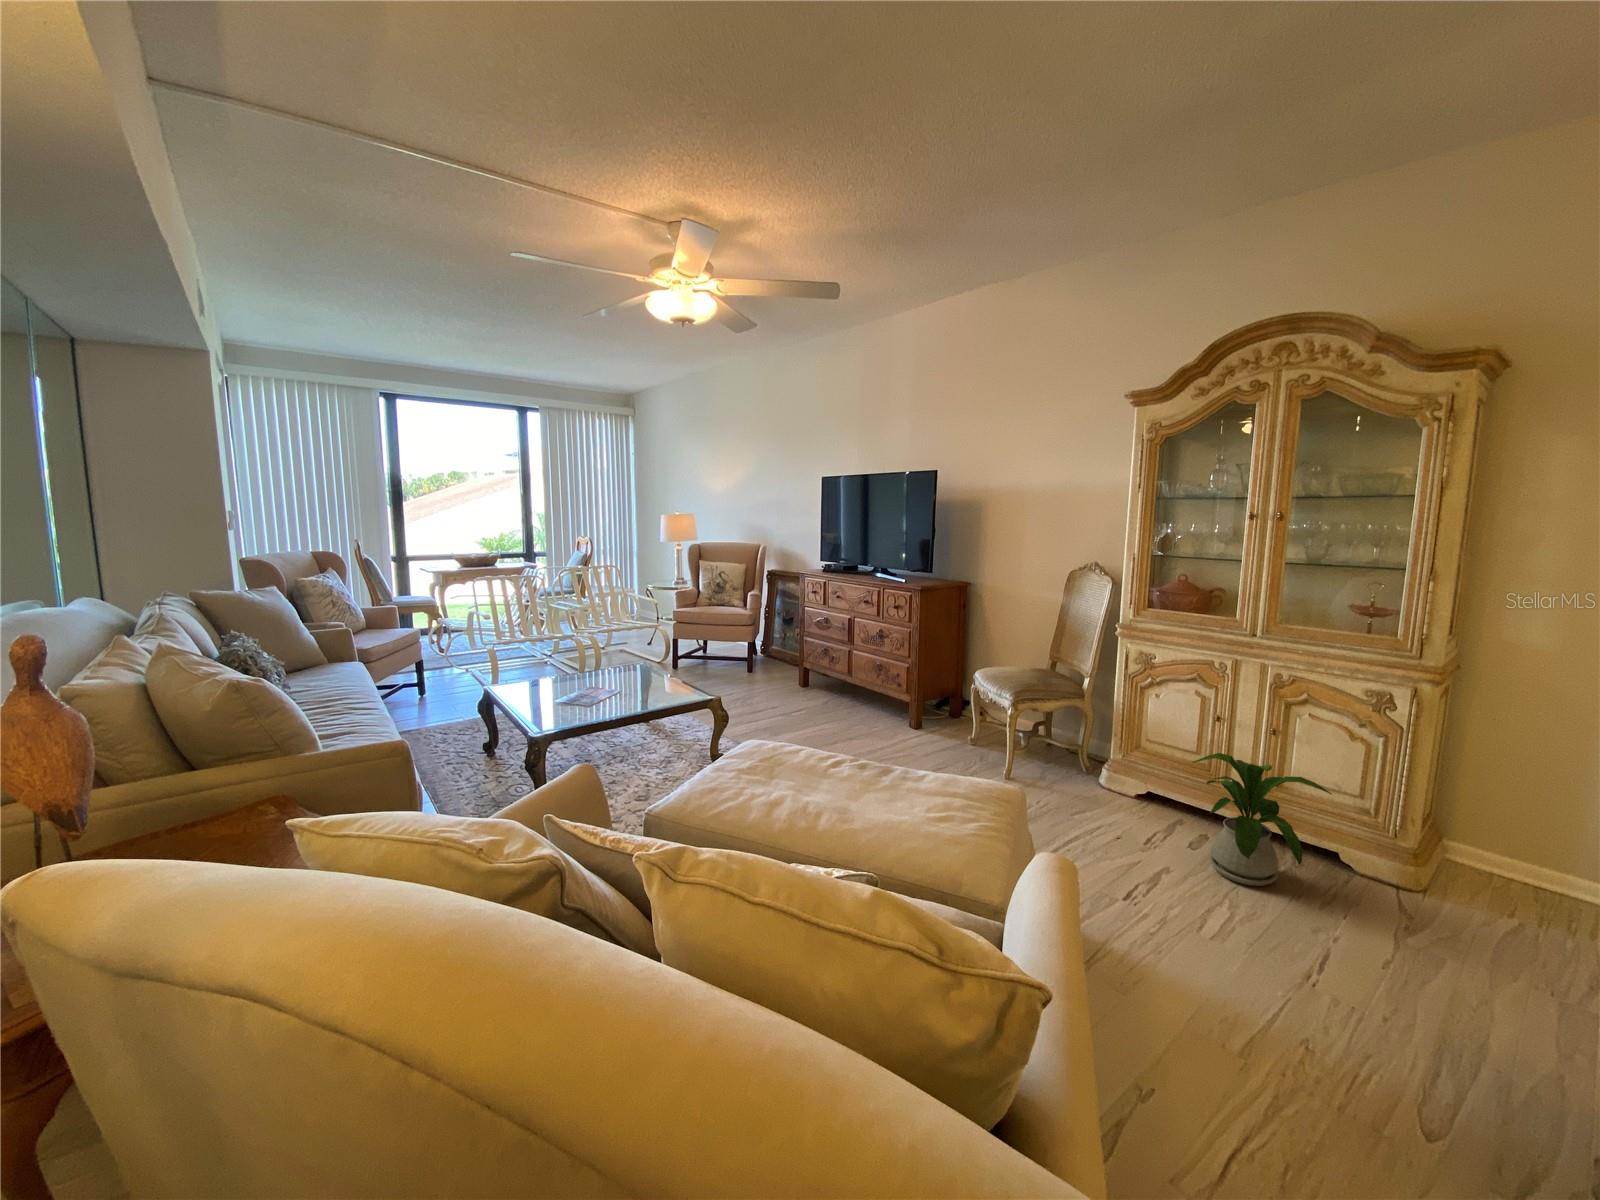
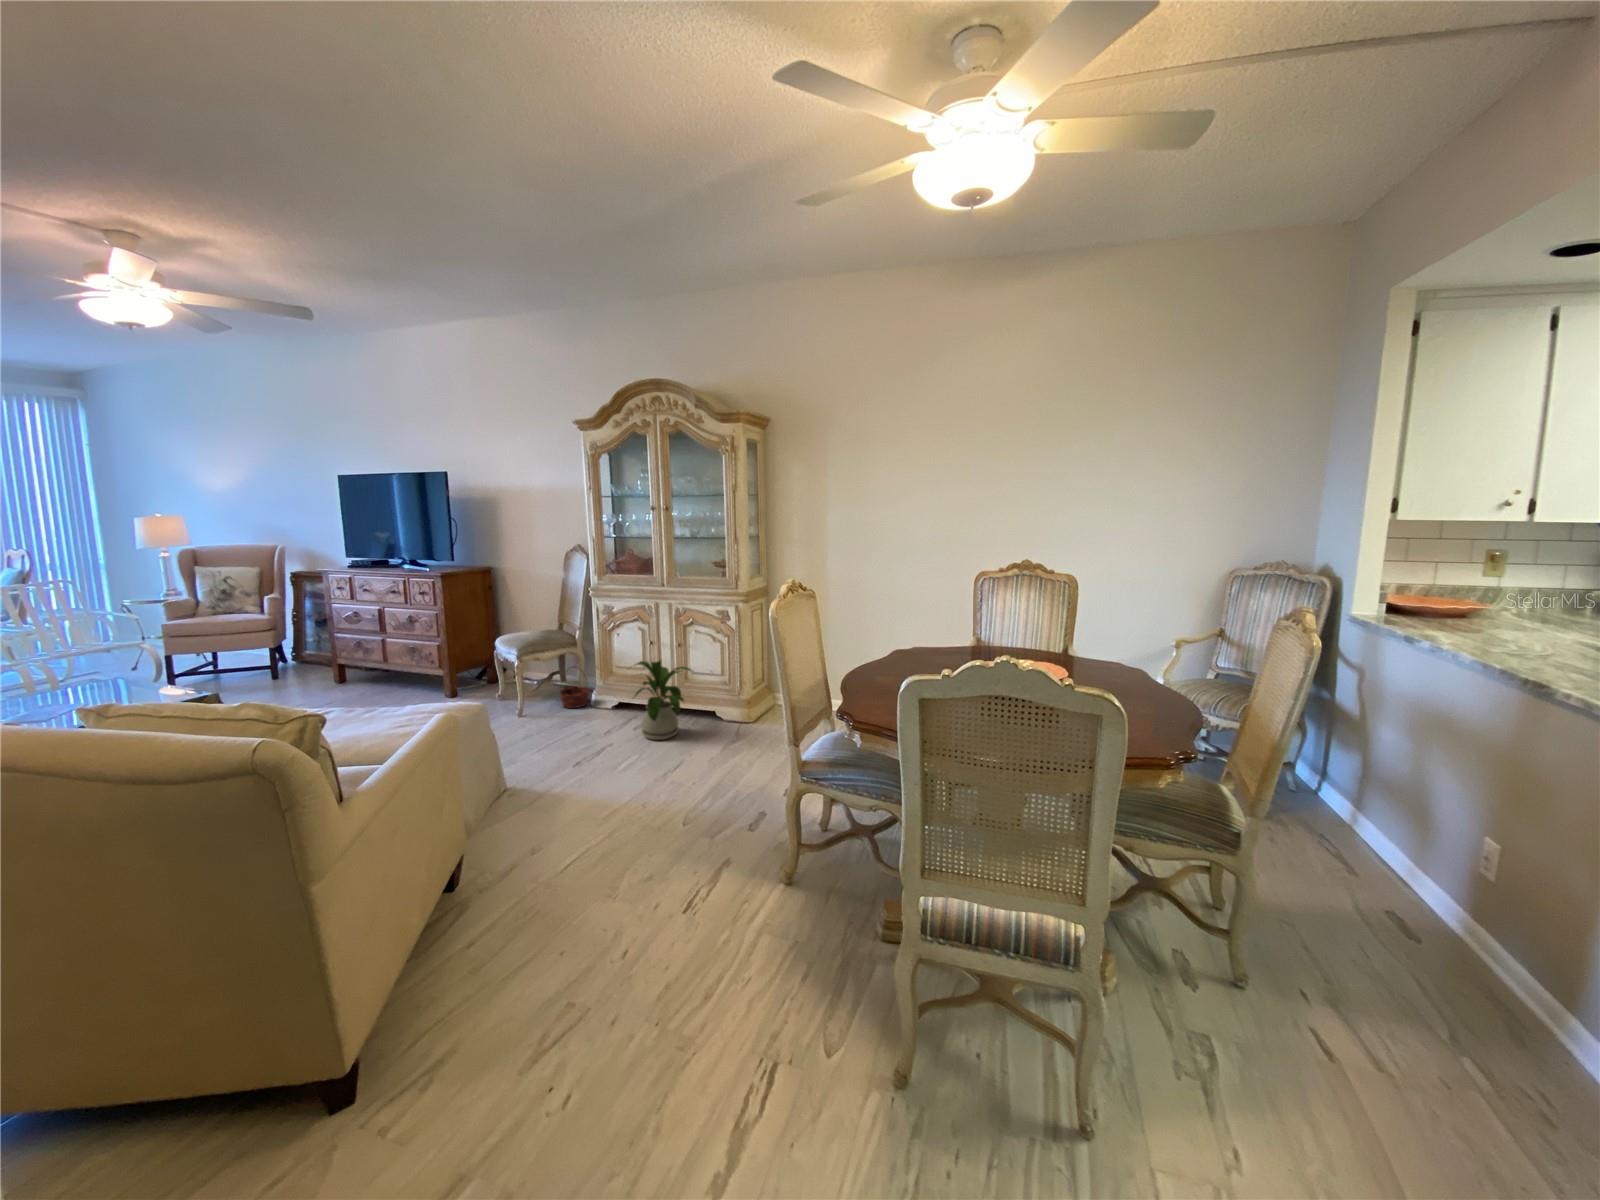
basket: none [1057,727,1100,784] -> present [559,666,589,708]

